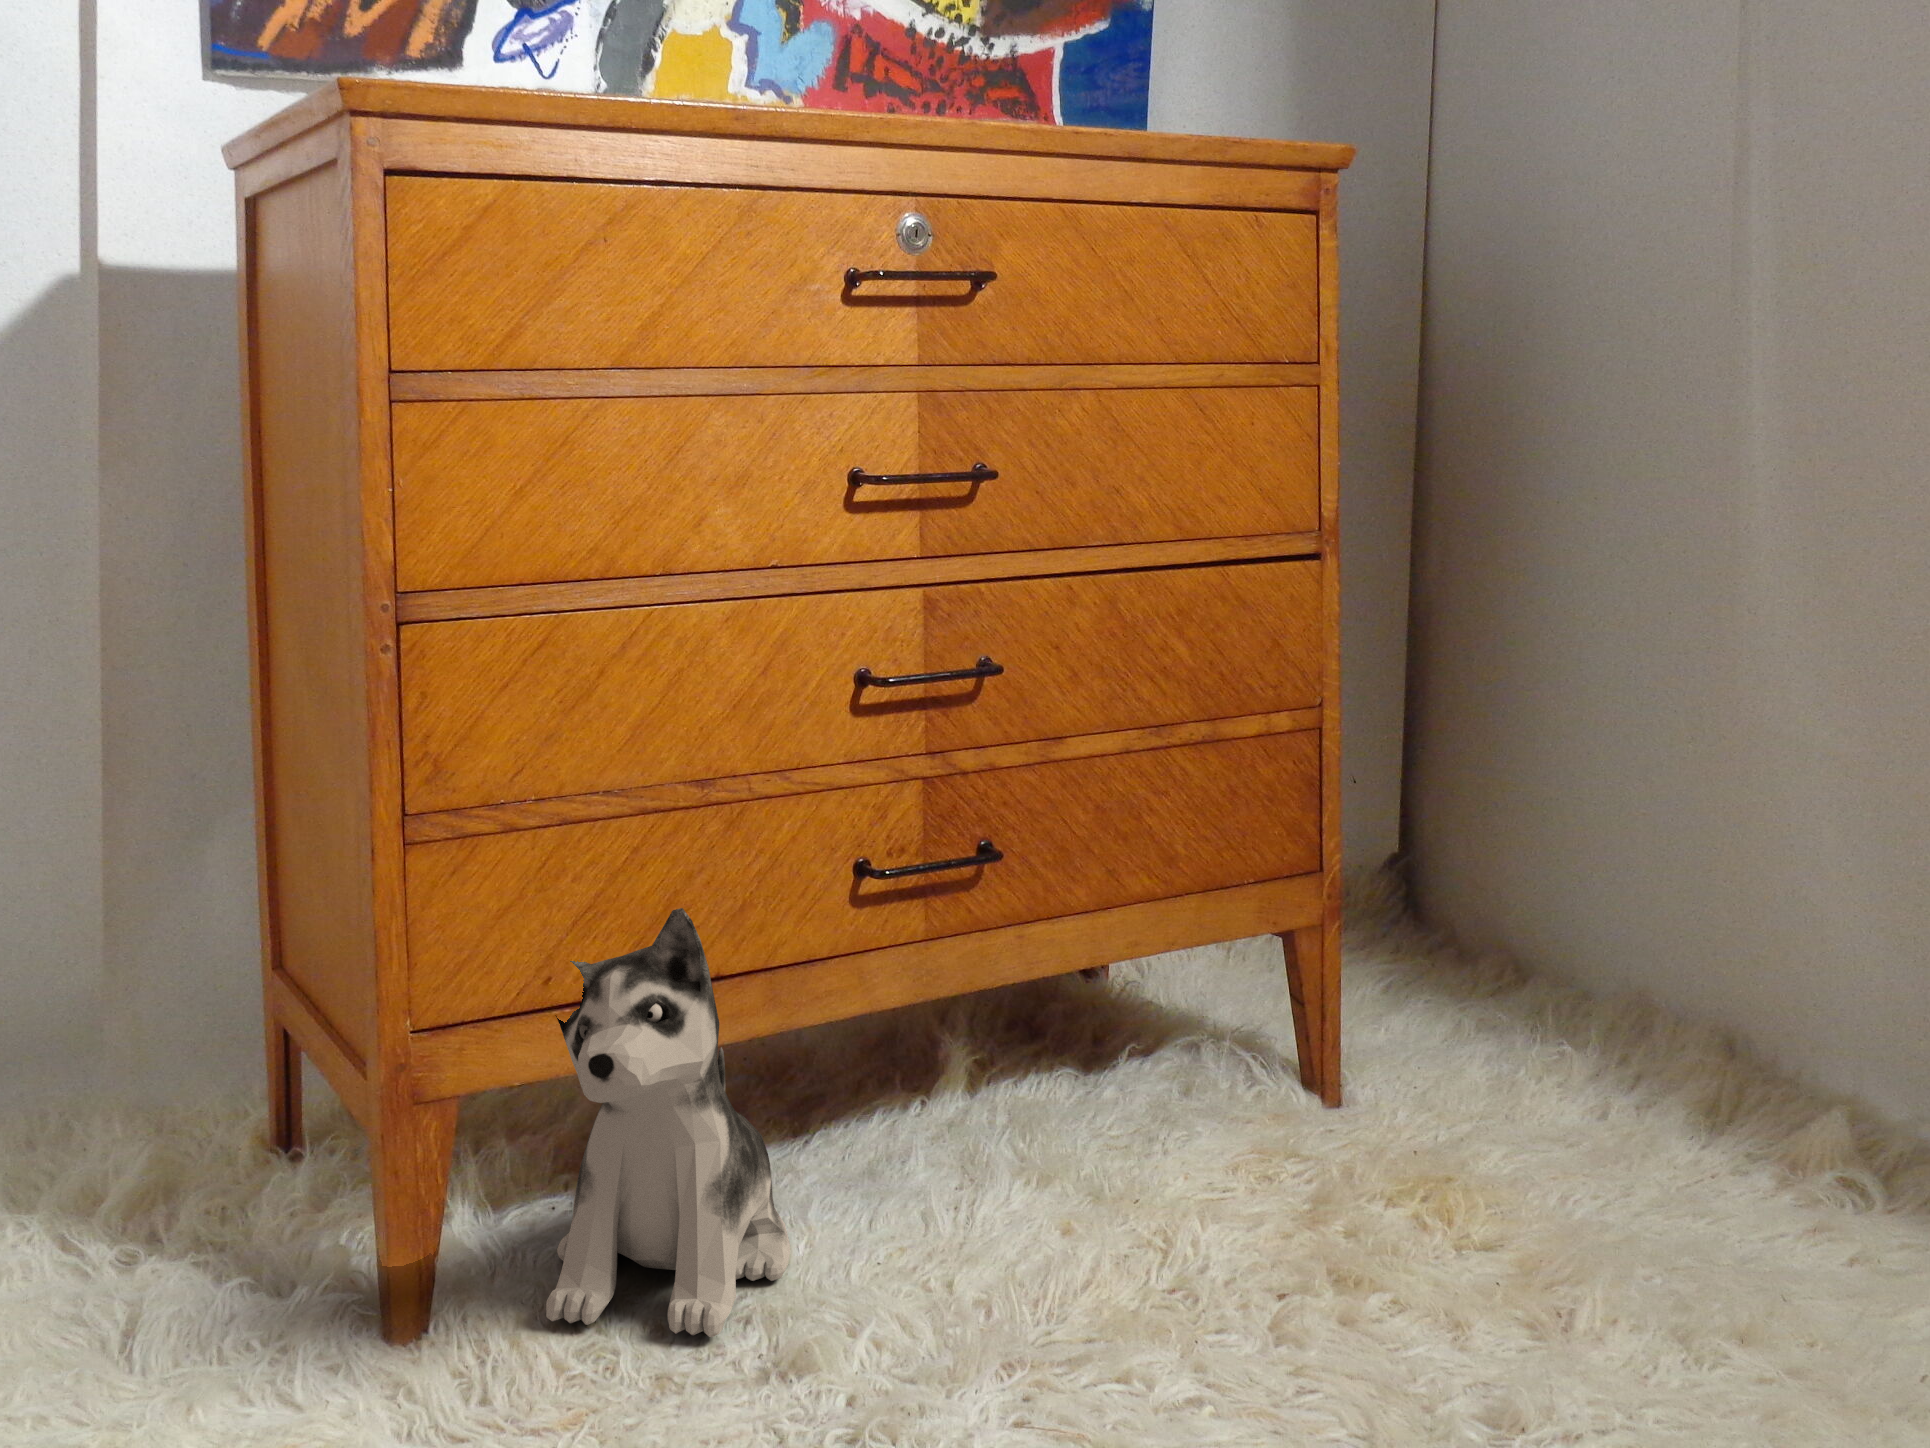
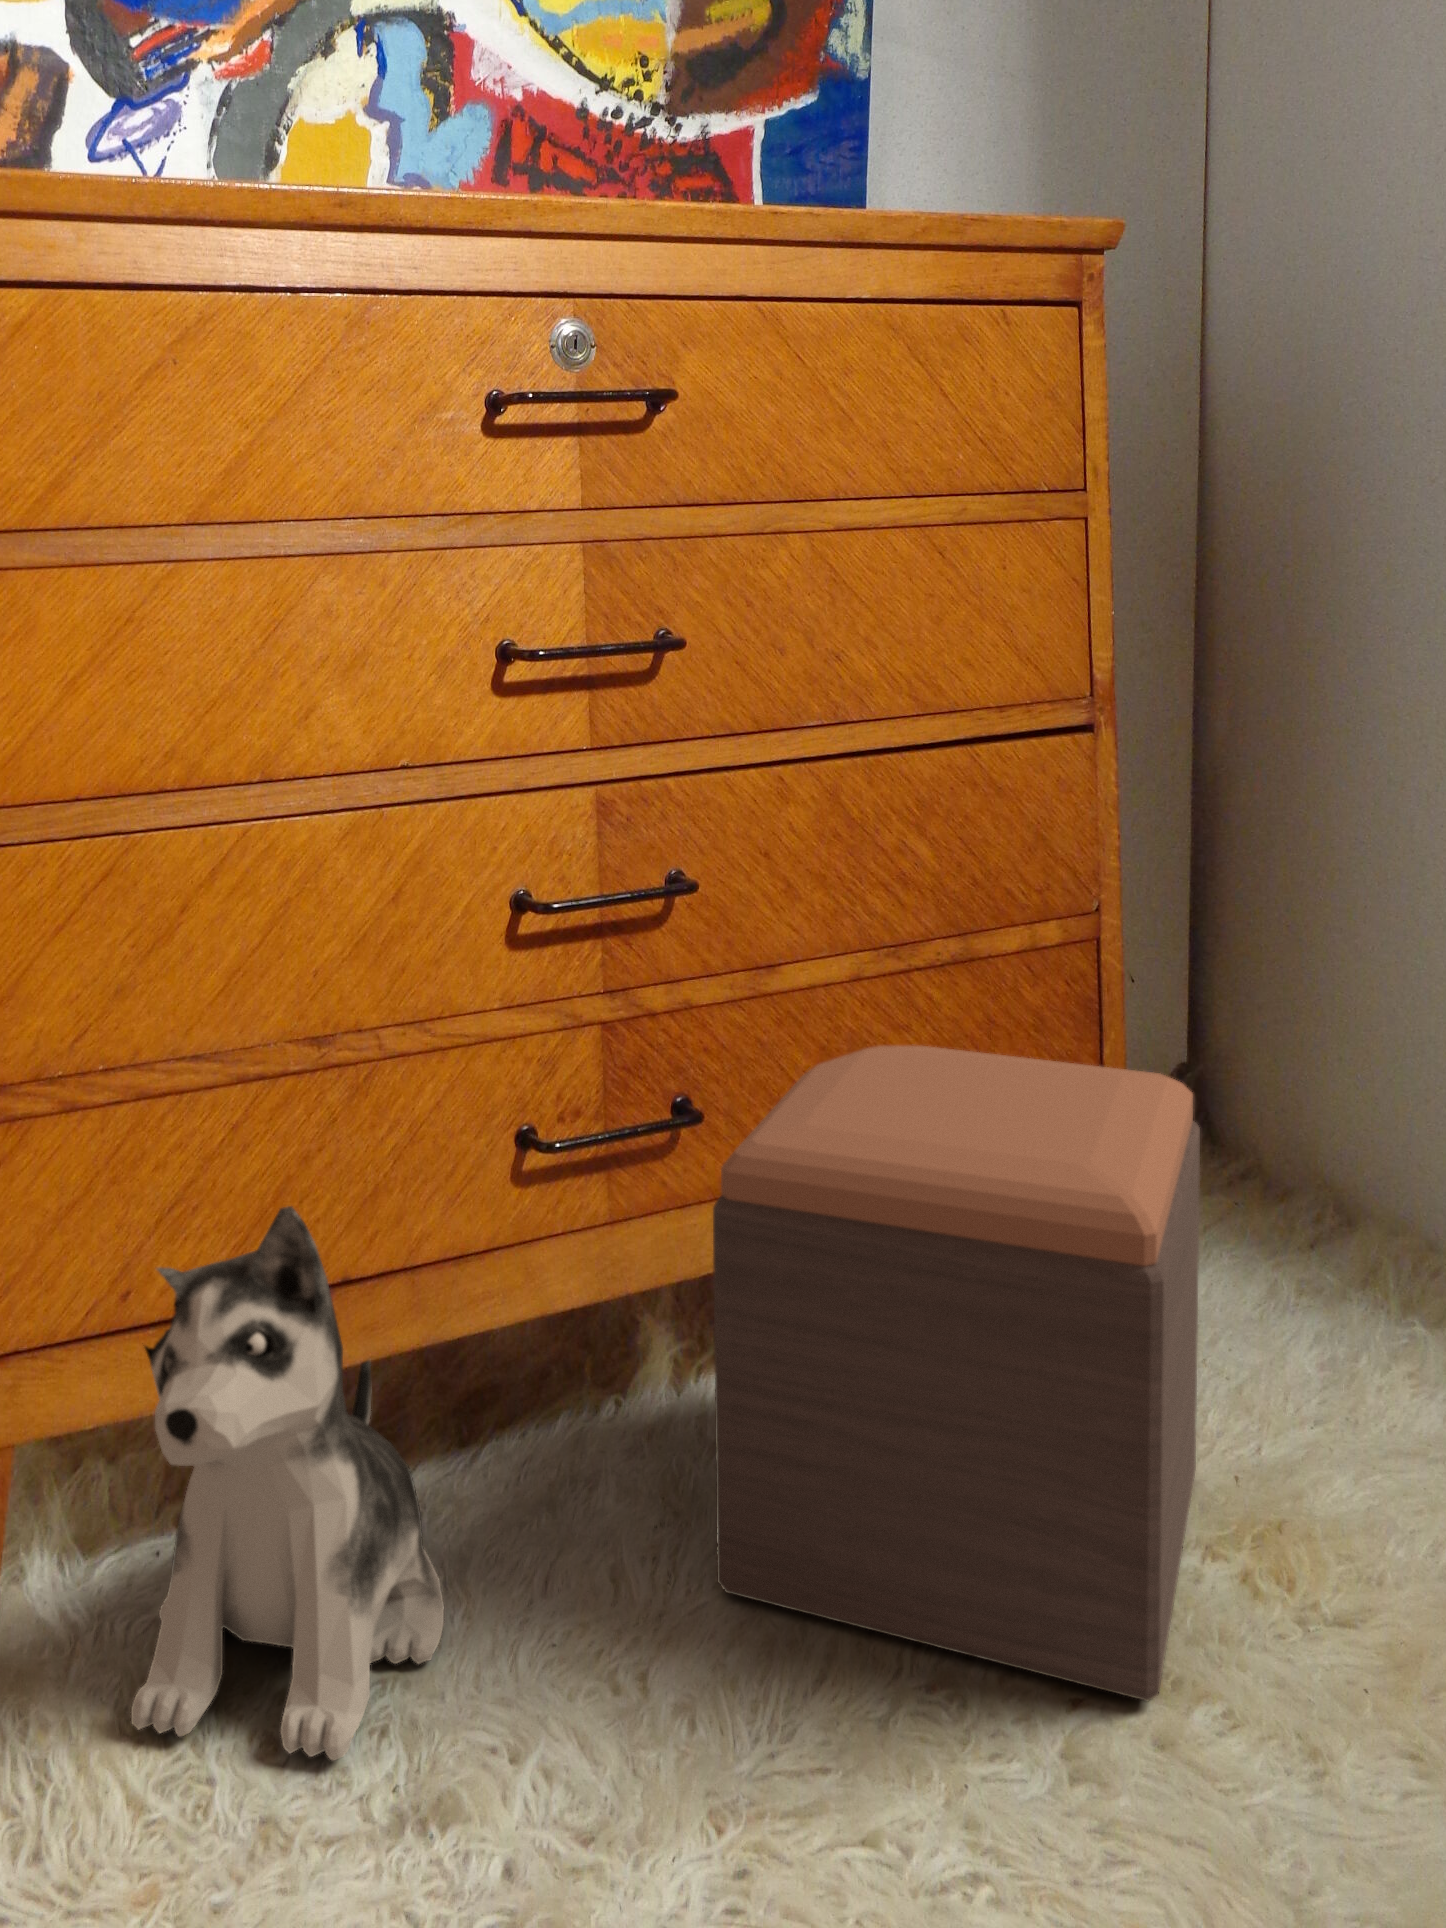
footstool: none [1007,808,1398,1297] -> present [713,1046,1200,1701]

